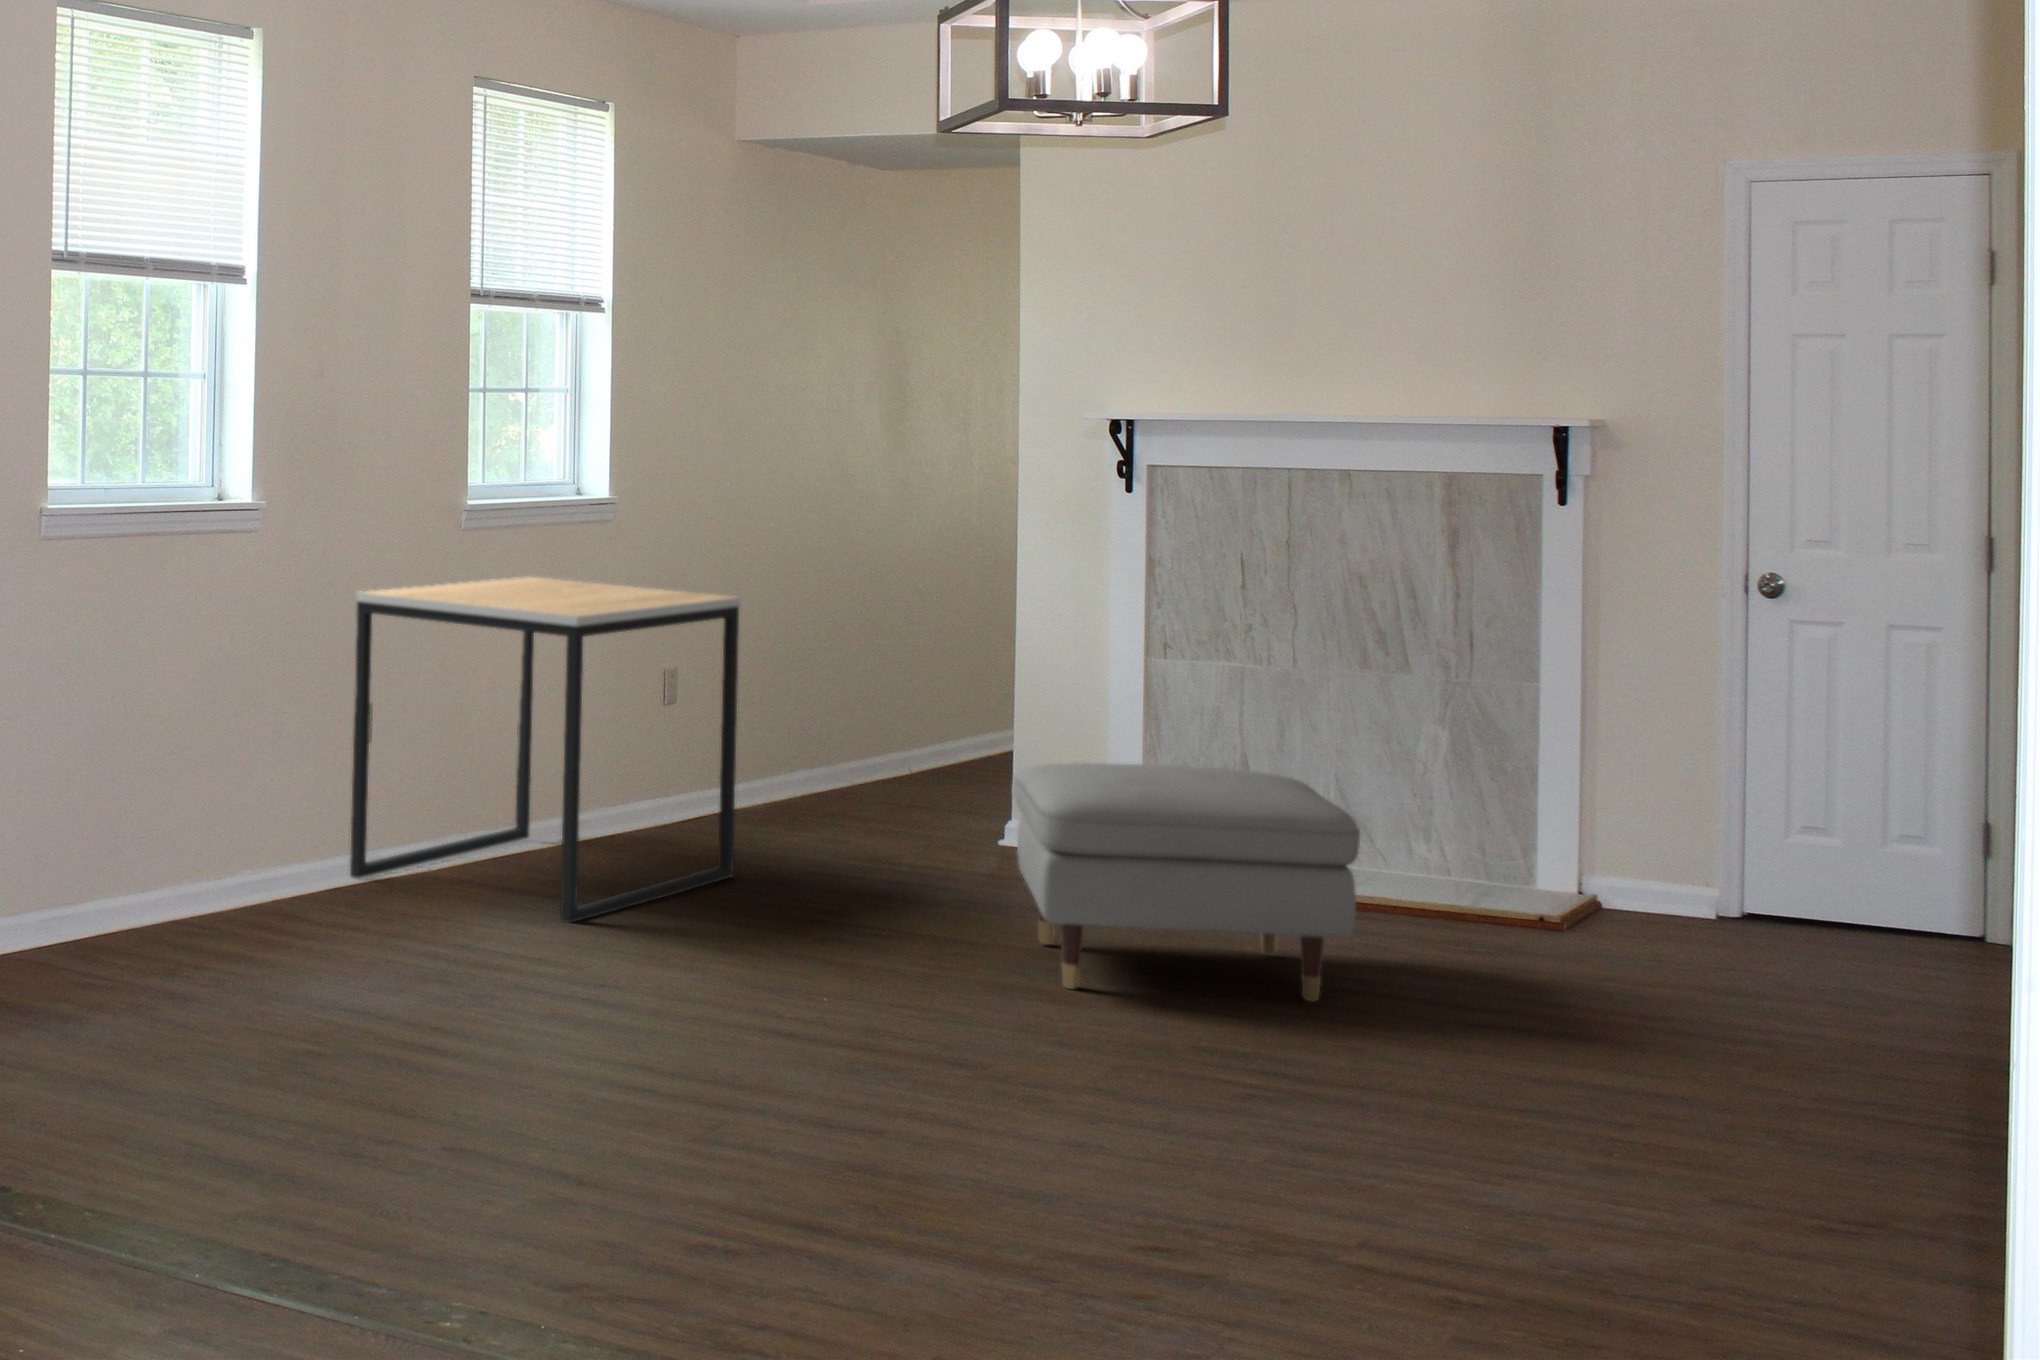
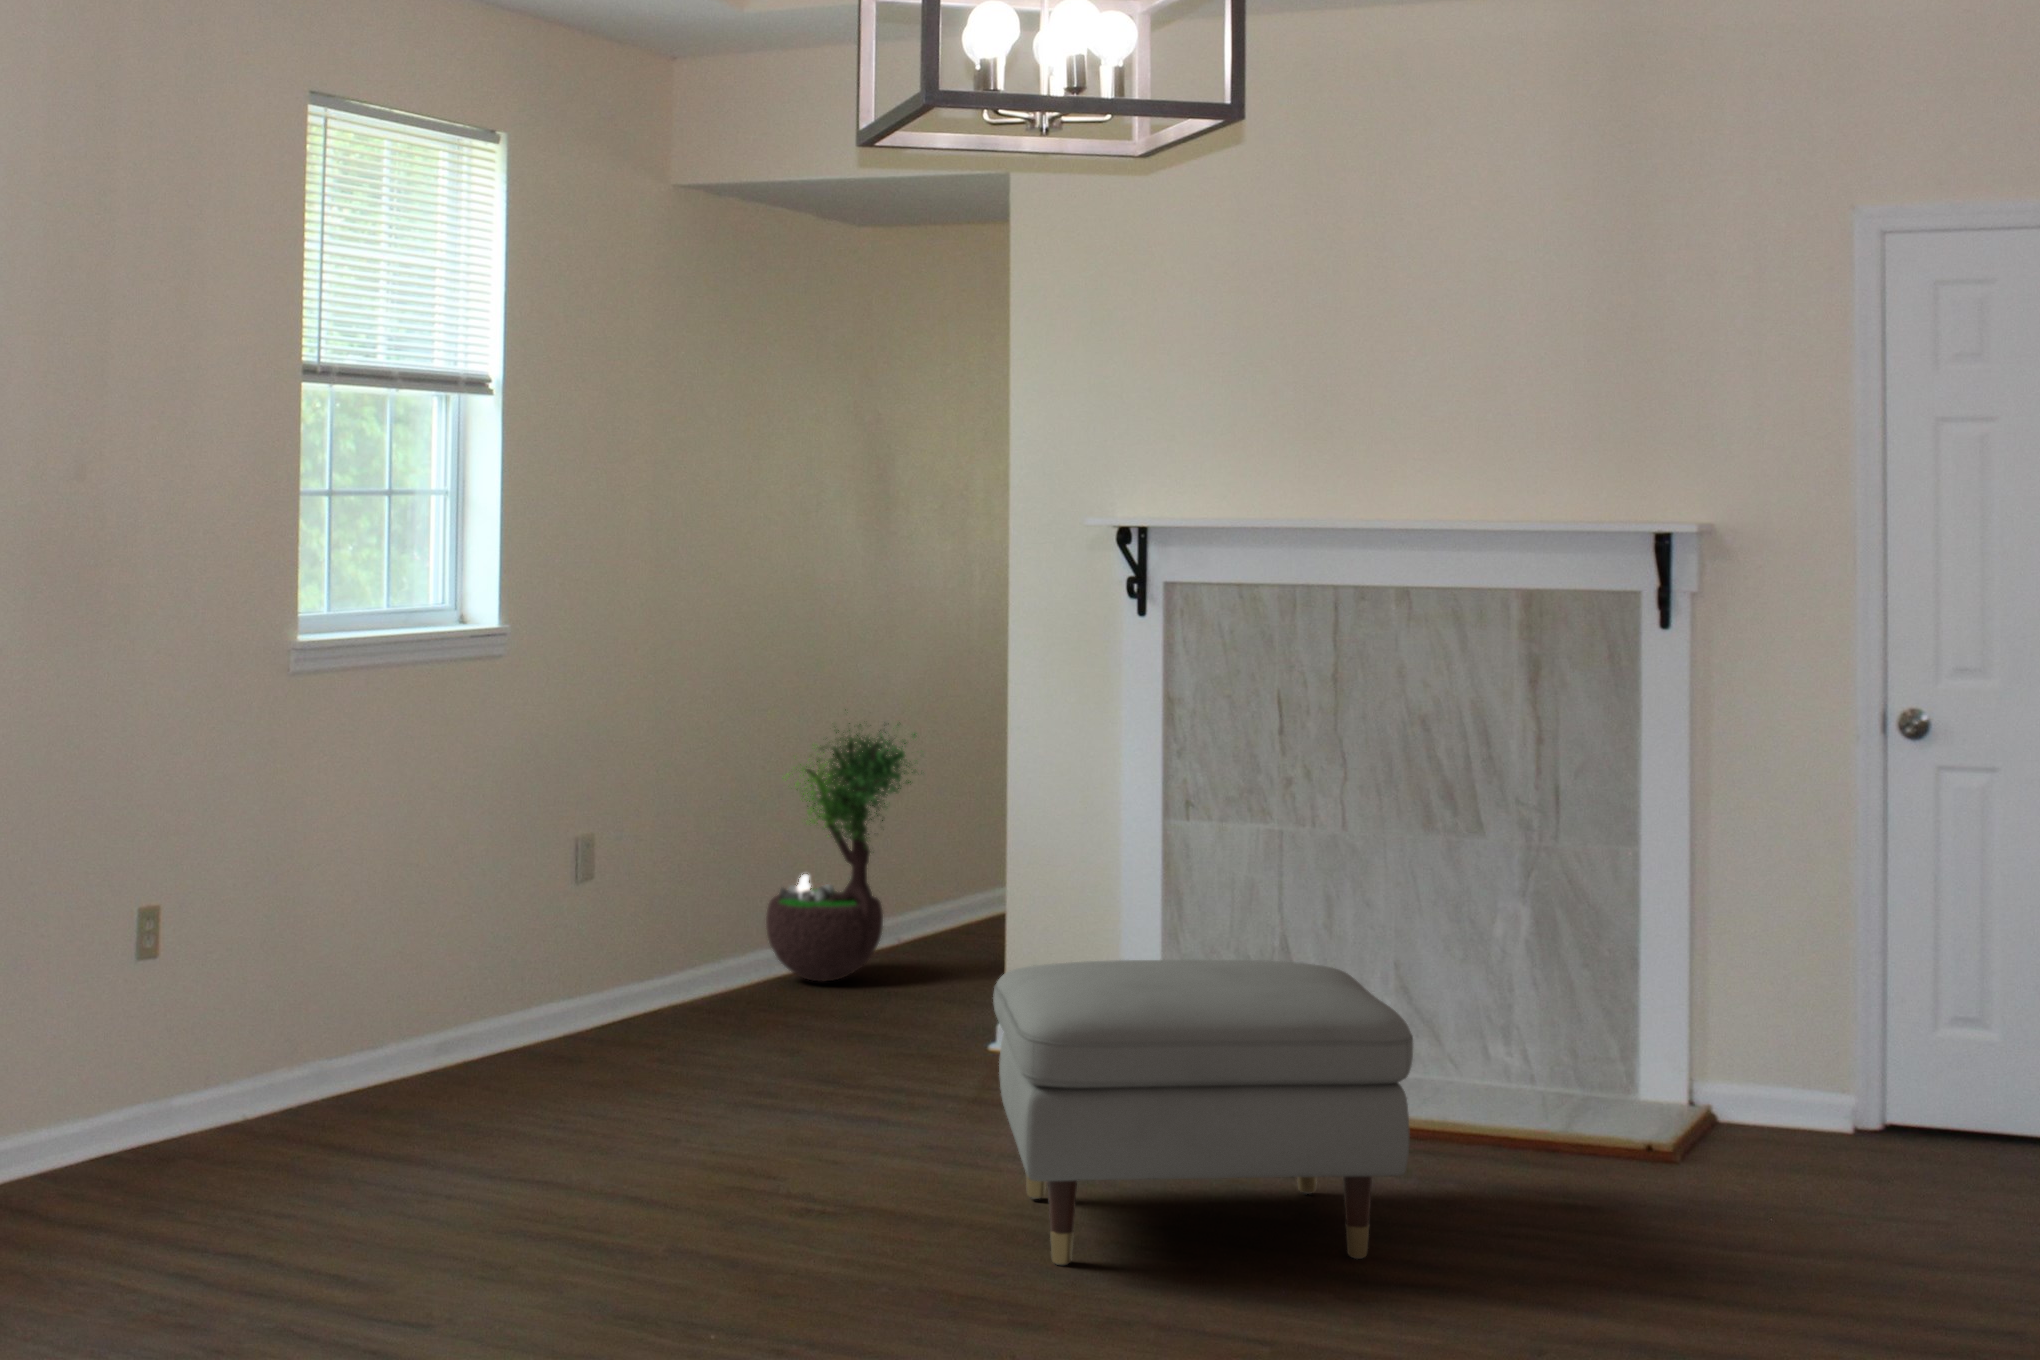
potted tree: none [807,565,938,785] -> present [766,709,916,981]
side table: present [350,577,741,923] -> none [121,741,658,1216]

